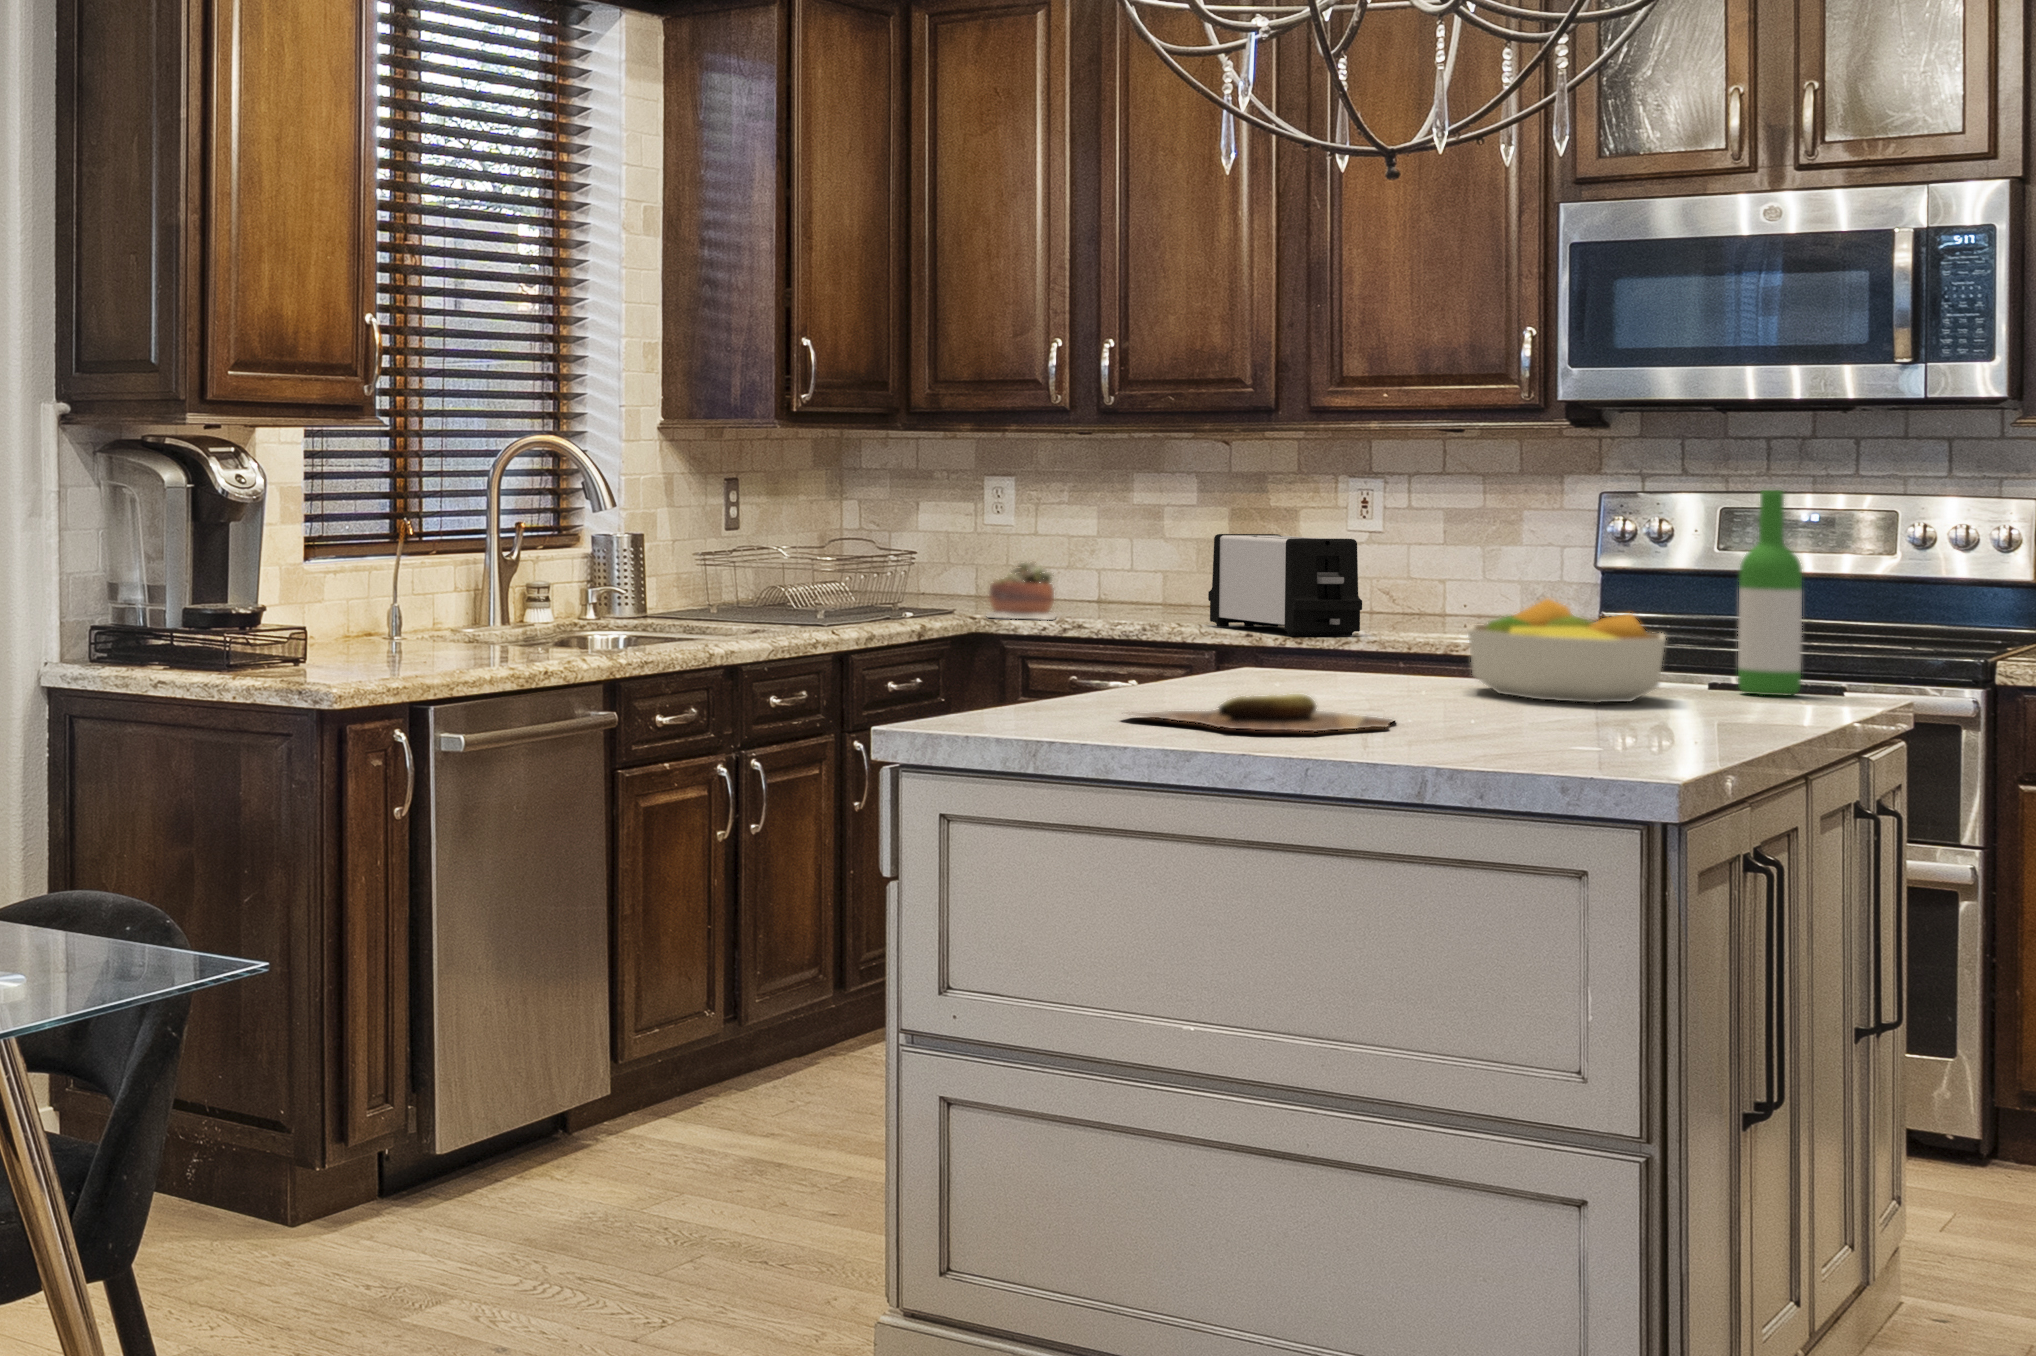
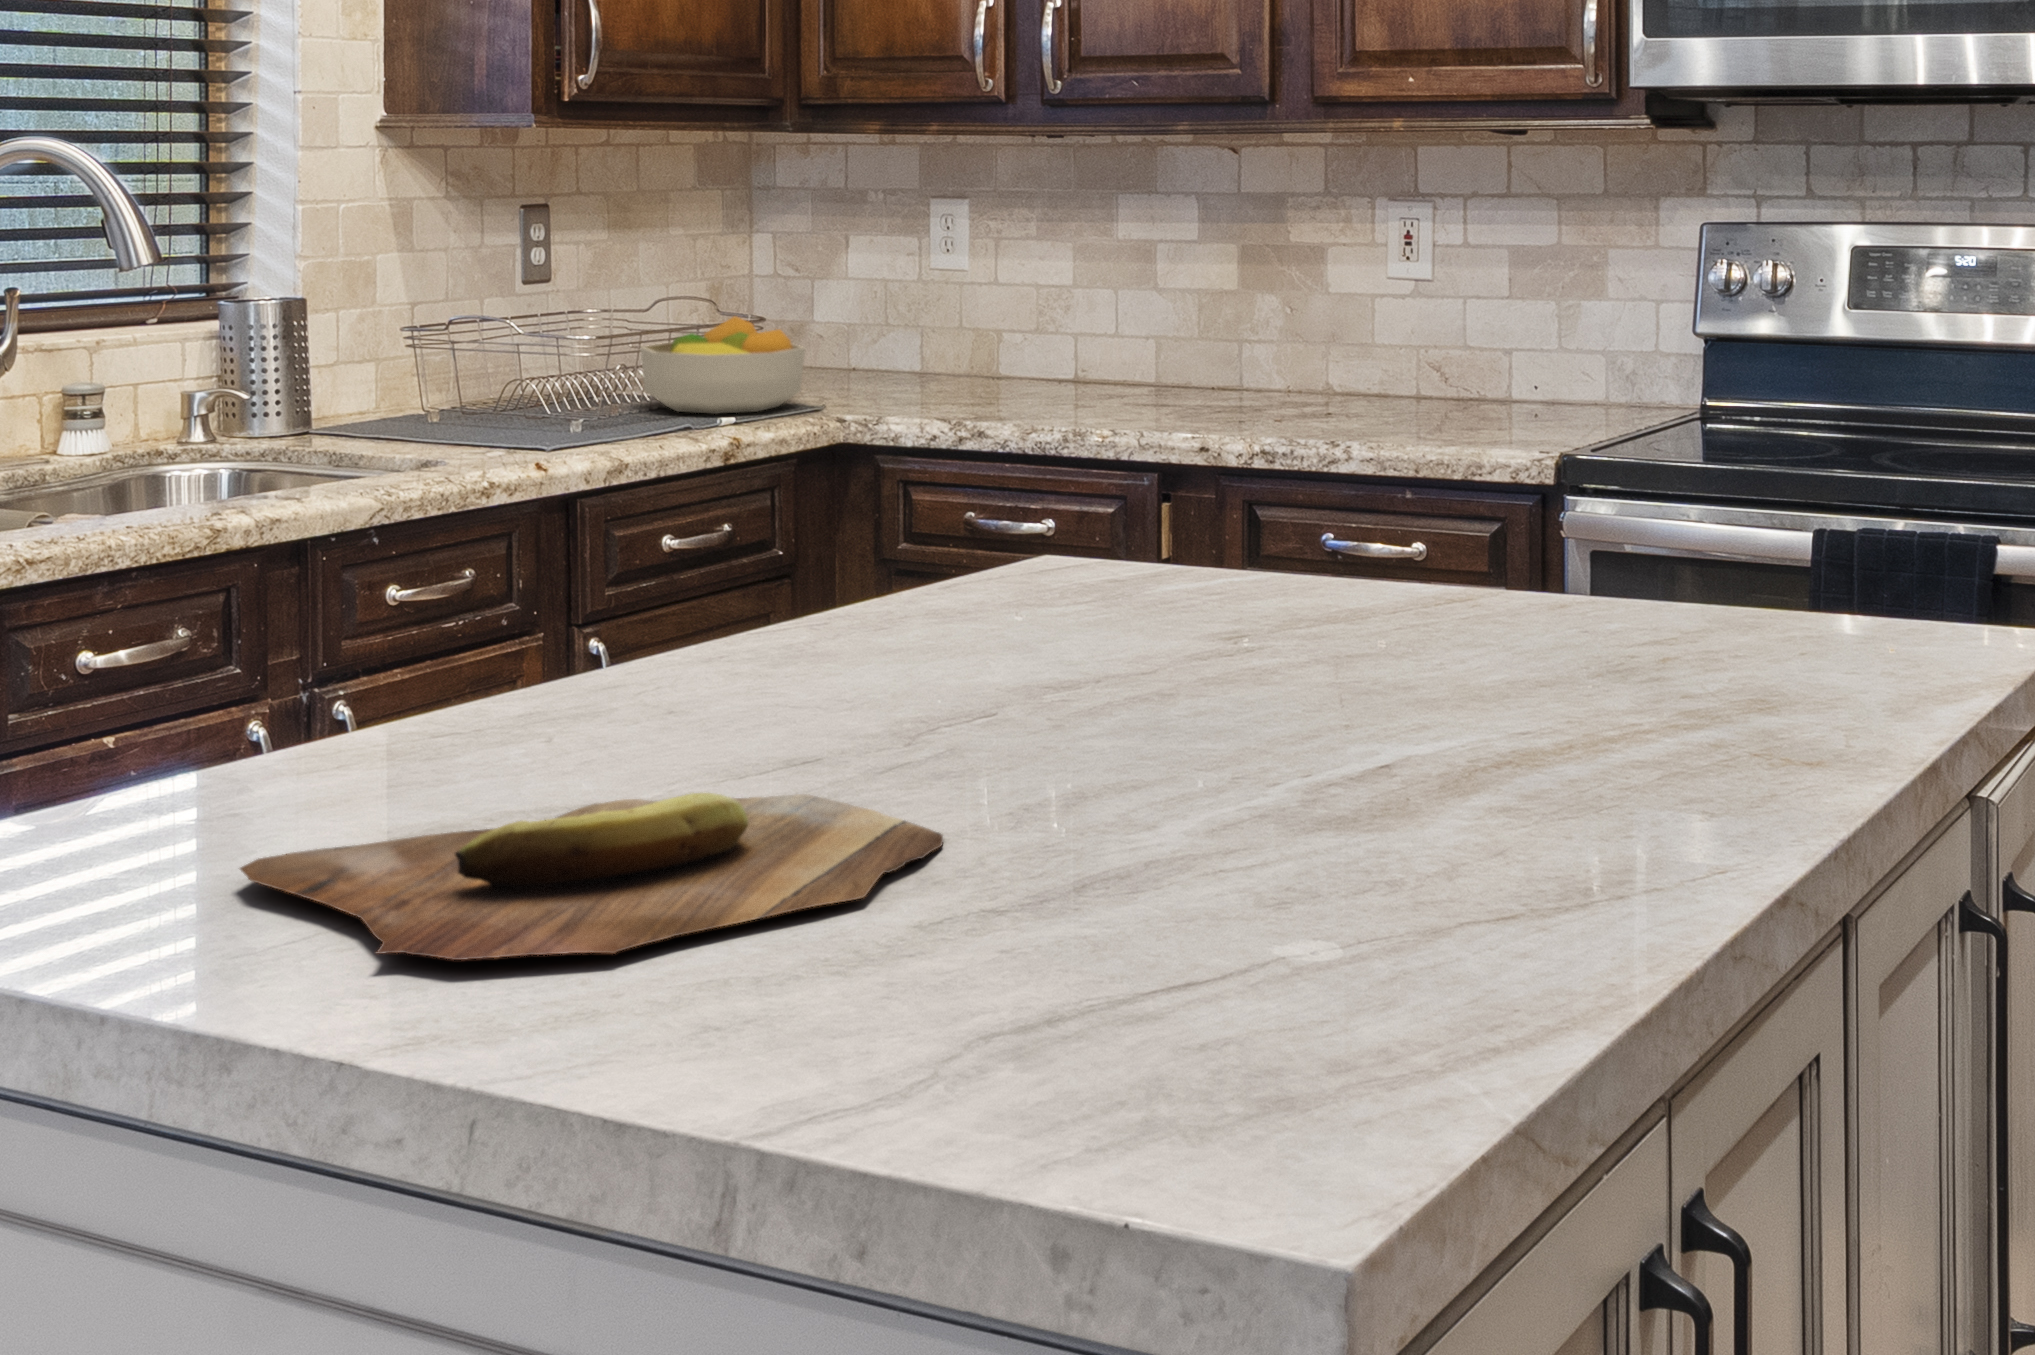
wine bottle: present [1738,490,1802,696] -> none [1770,245,1879,662]
toaster: present [1208,534,1362,636] -> none [1153,291,1350,456]
succulent plant: present [987,562,1056,620] -> none [845,333,962,427]
fruit bowl: present [1468,599,1665,703] -> present [640,316,805,414]

